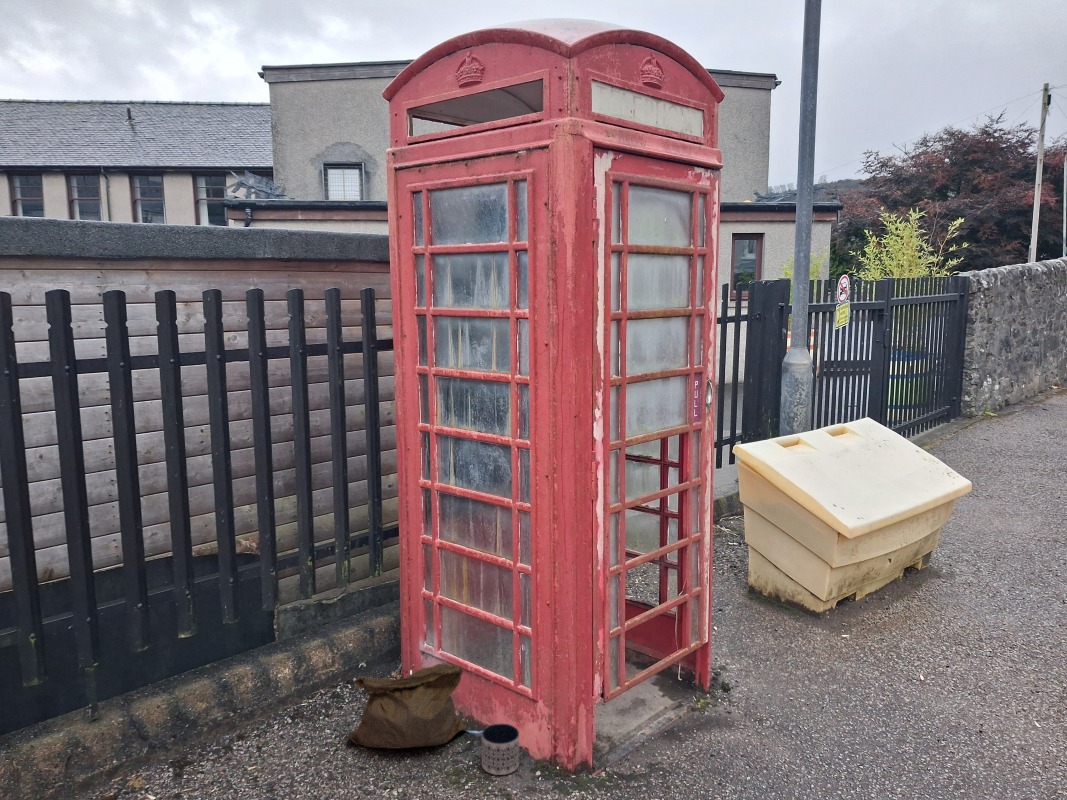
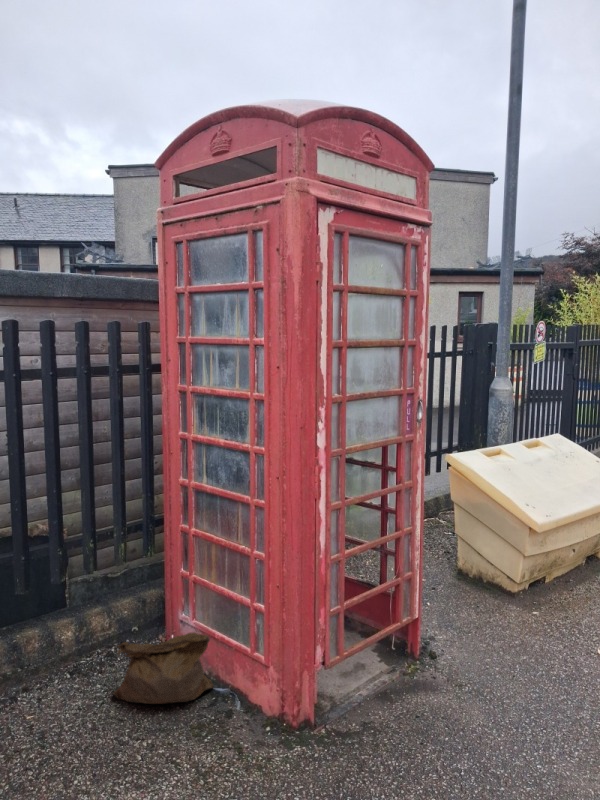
planter: present [482,724,519,775] -> none [221,685,253,730]

